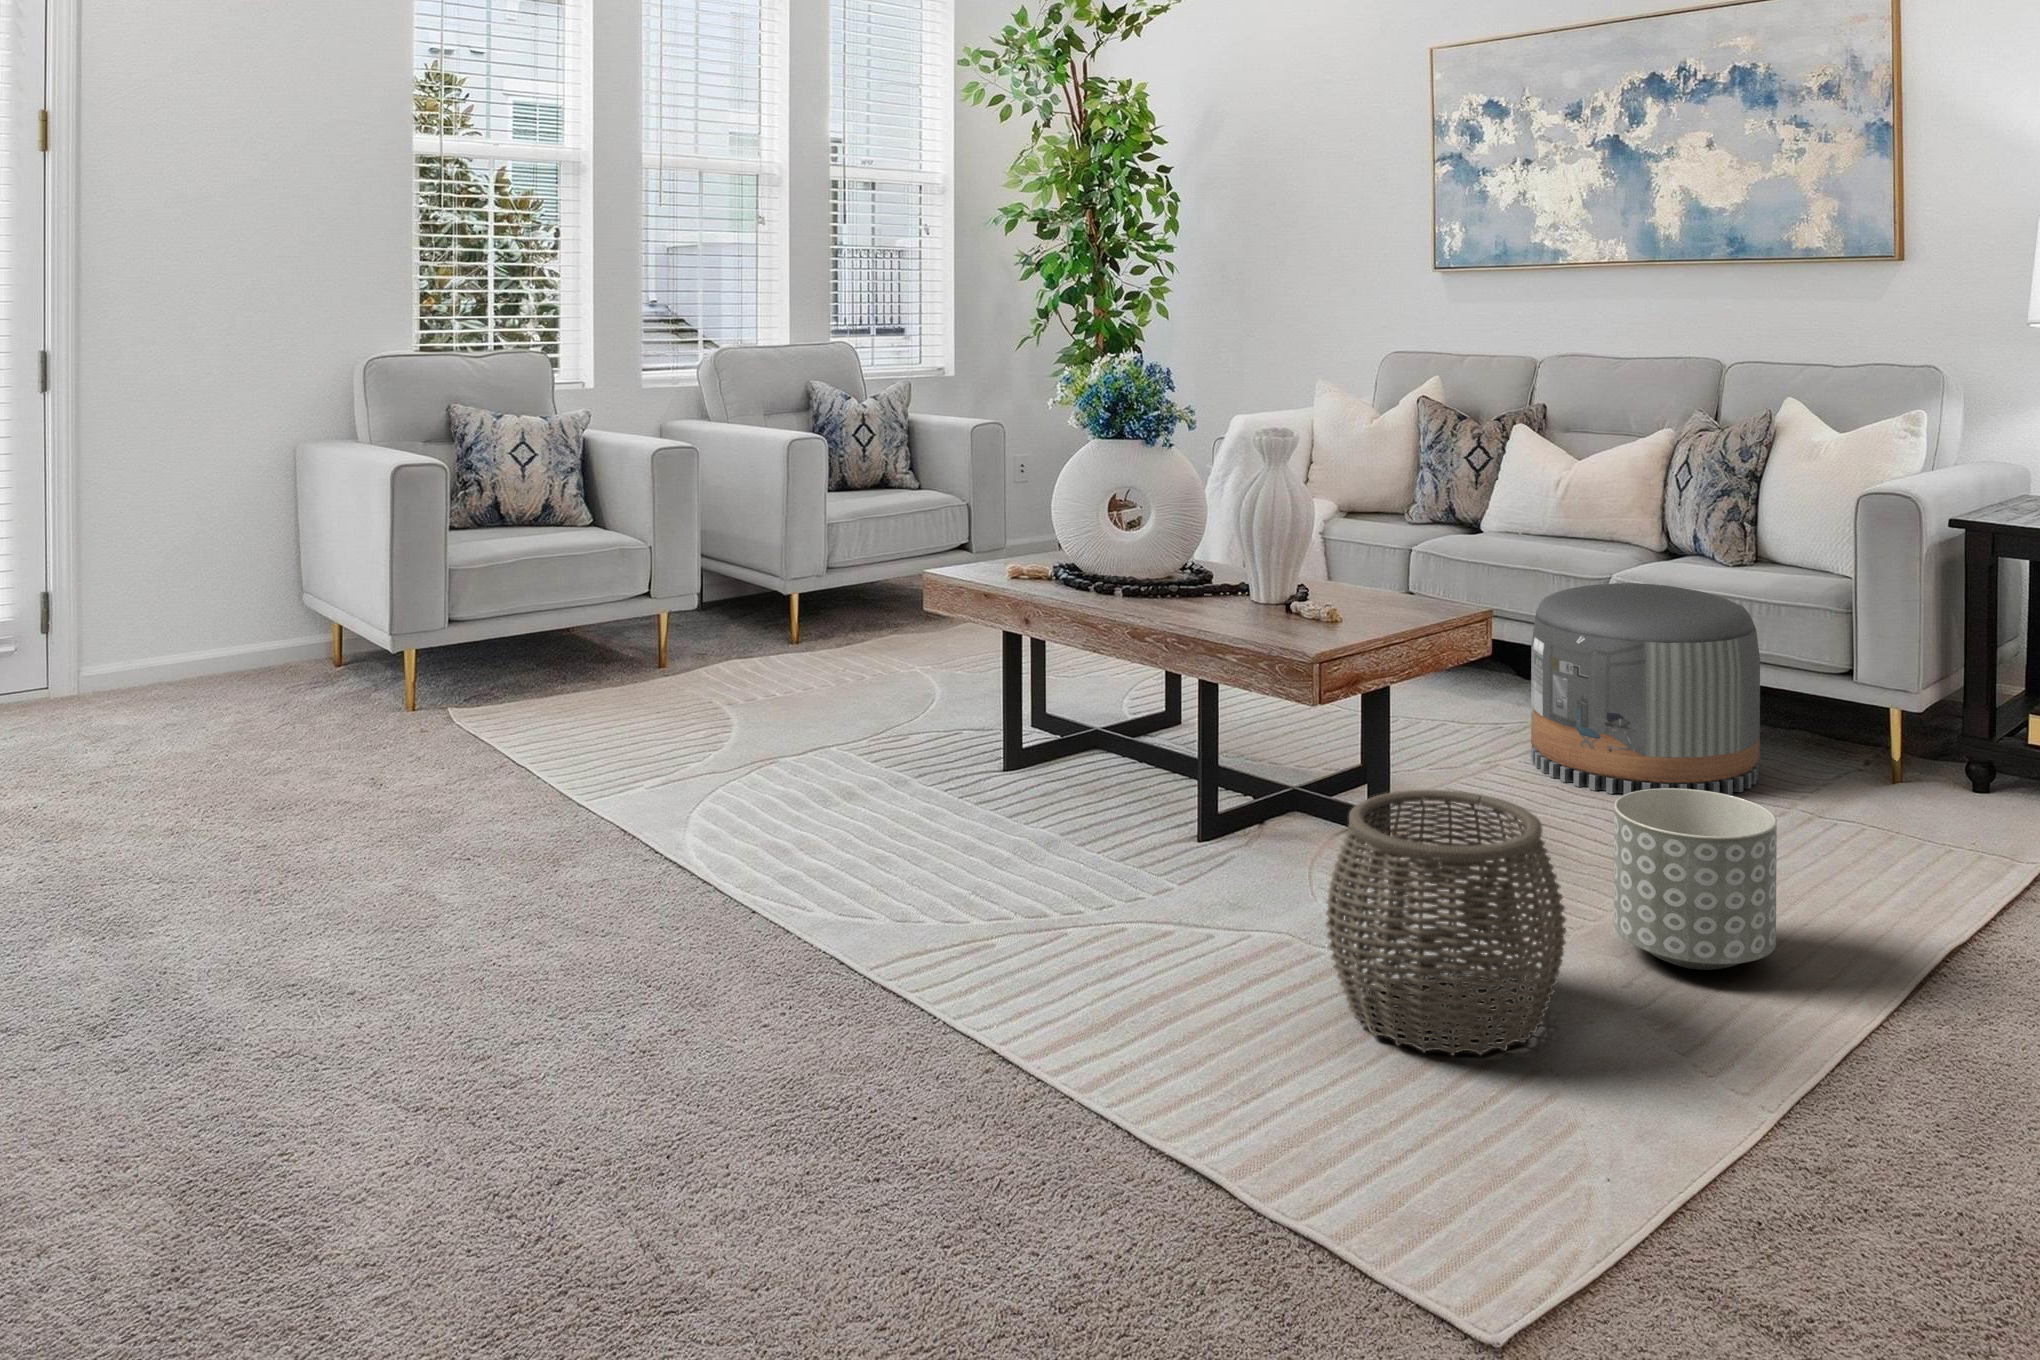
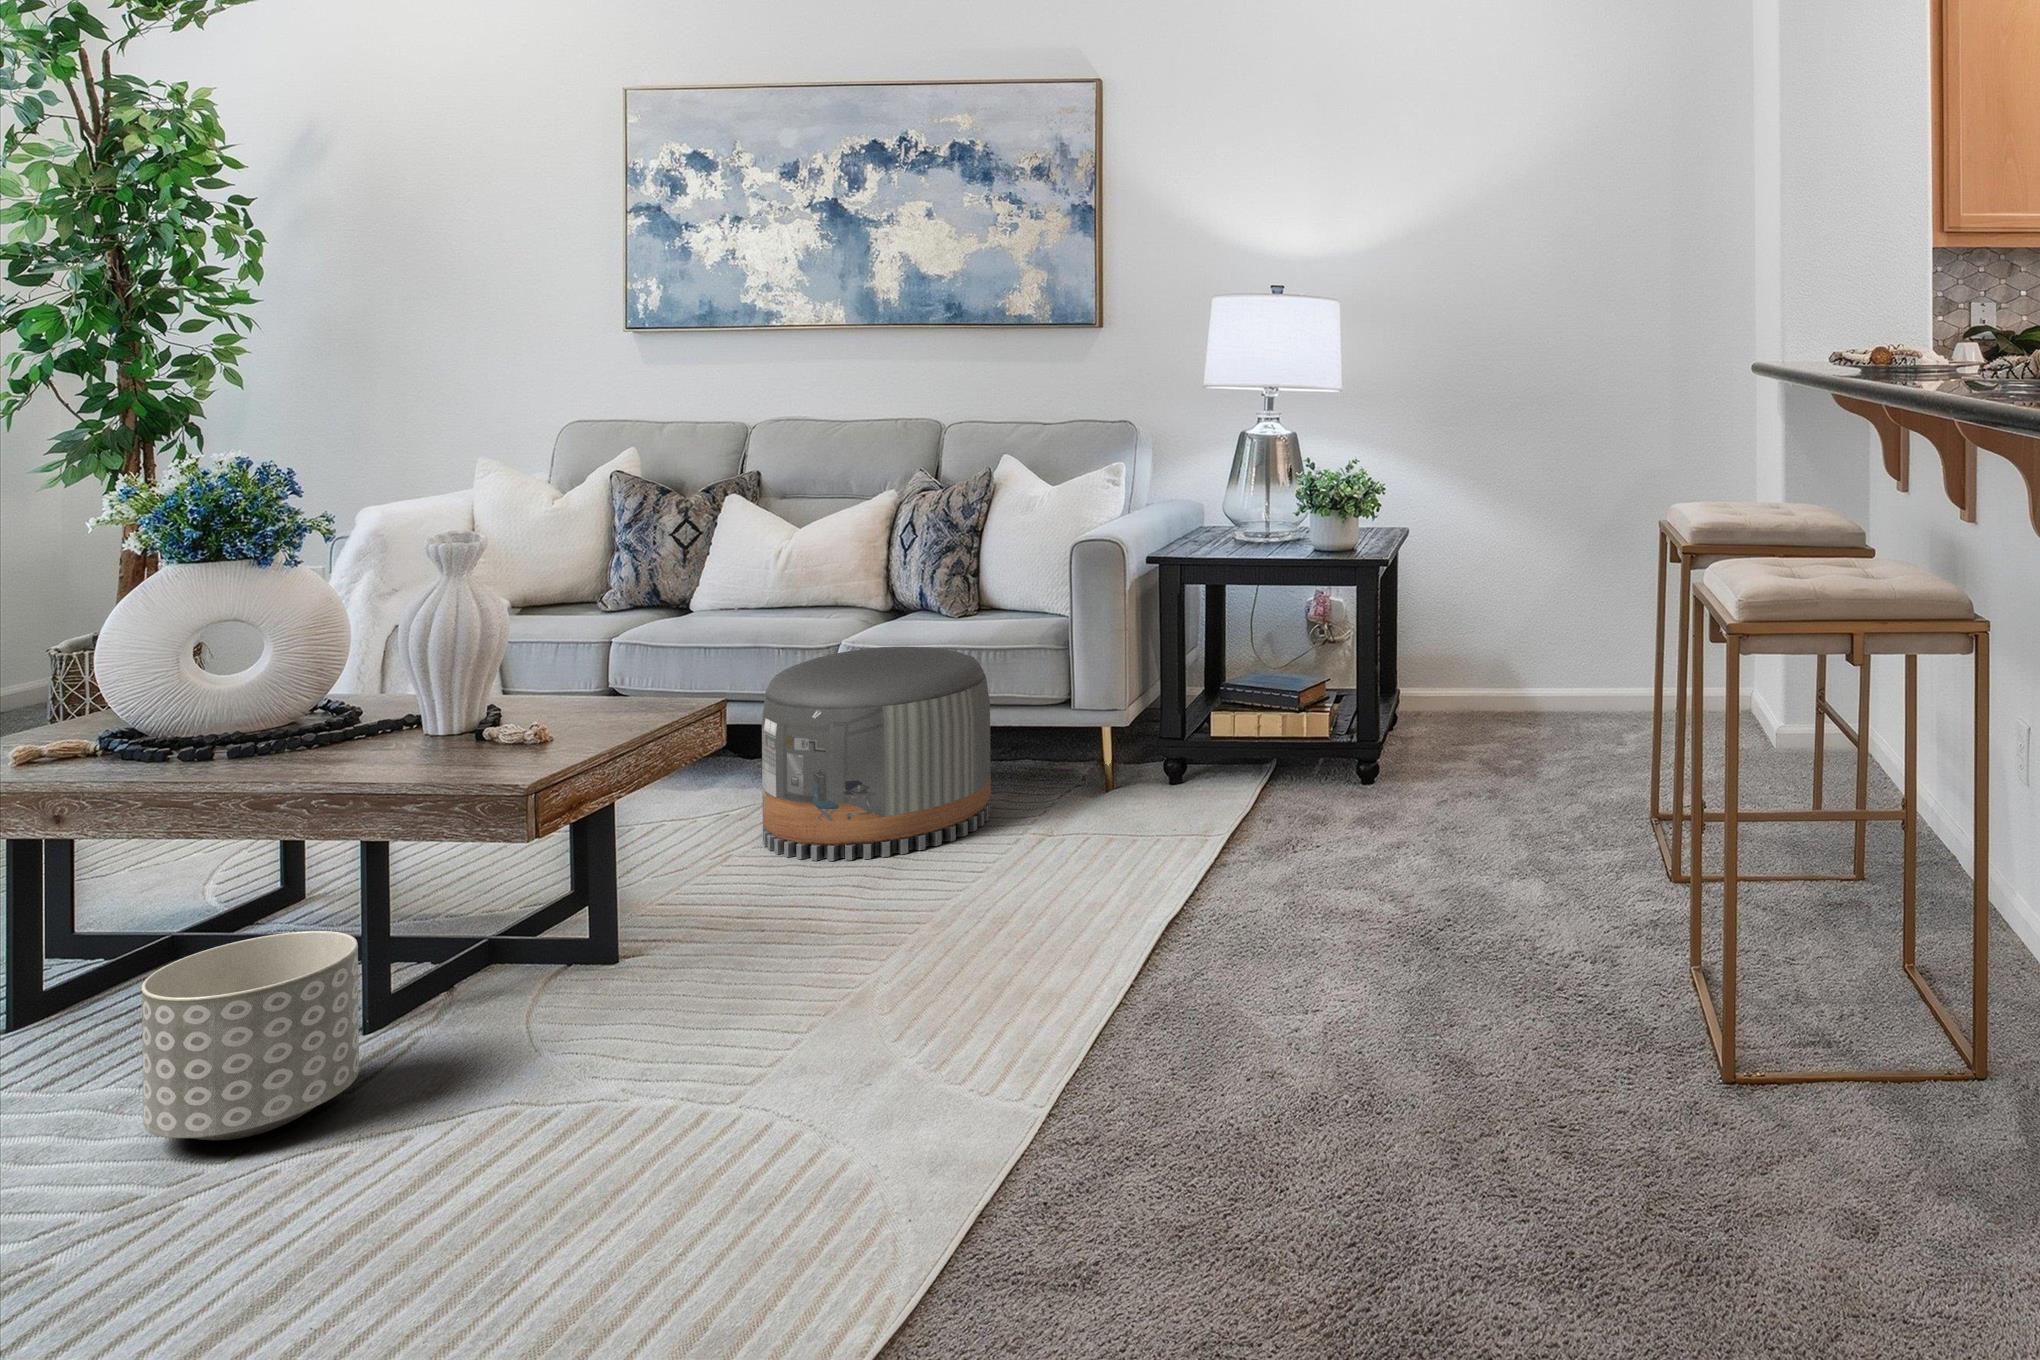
planter: present [1614,788,1777,970] -> present [142,931,359,1140]
woven basket: present [1326,790,1566,1056] -> none [558,896,829,1179]

